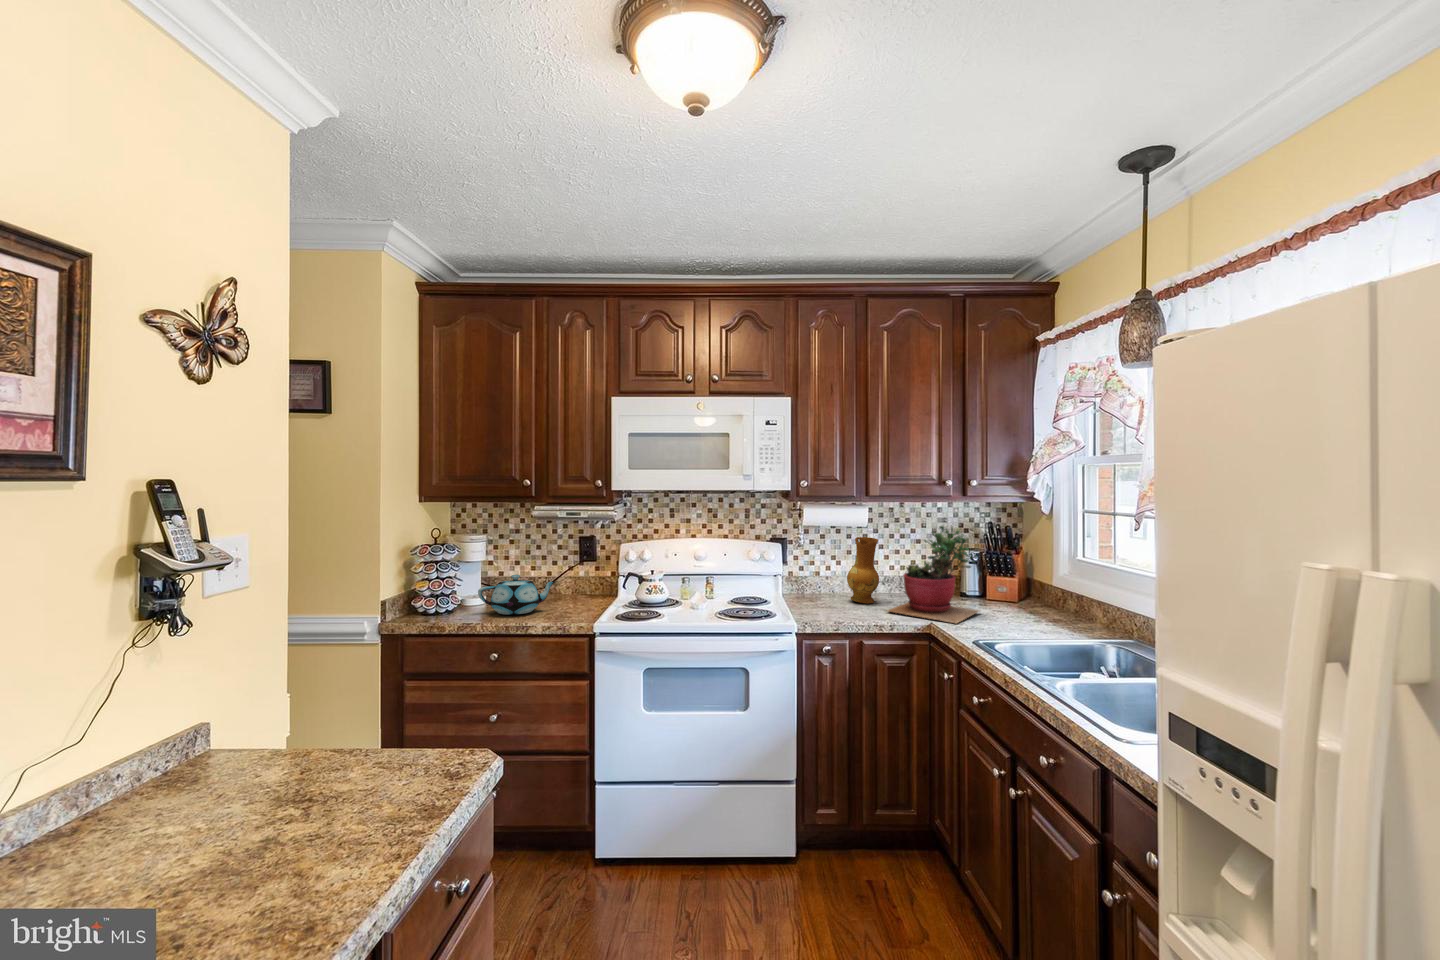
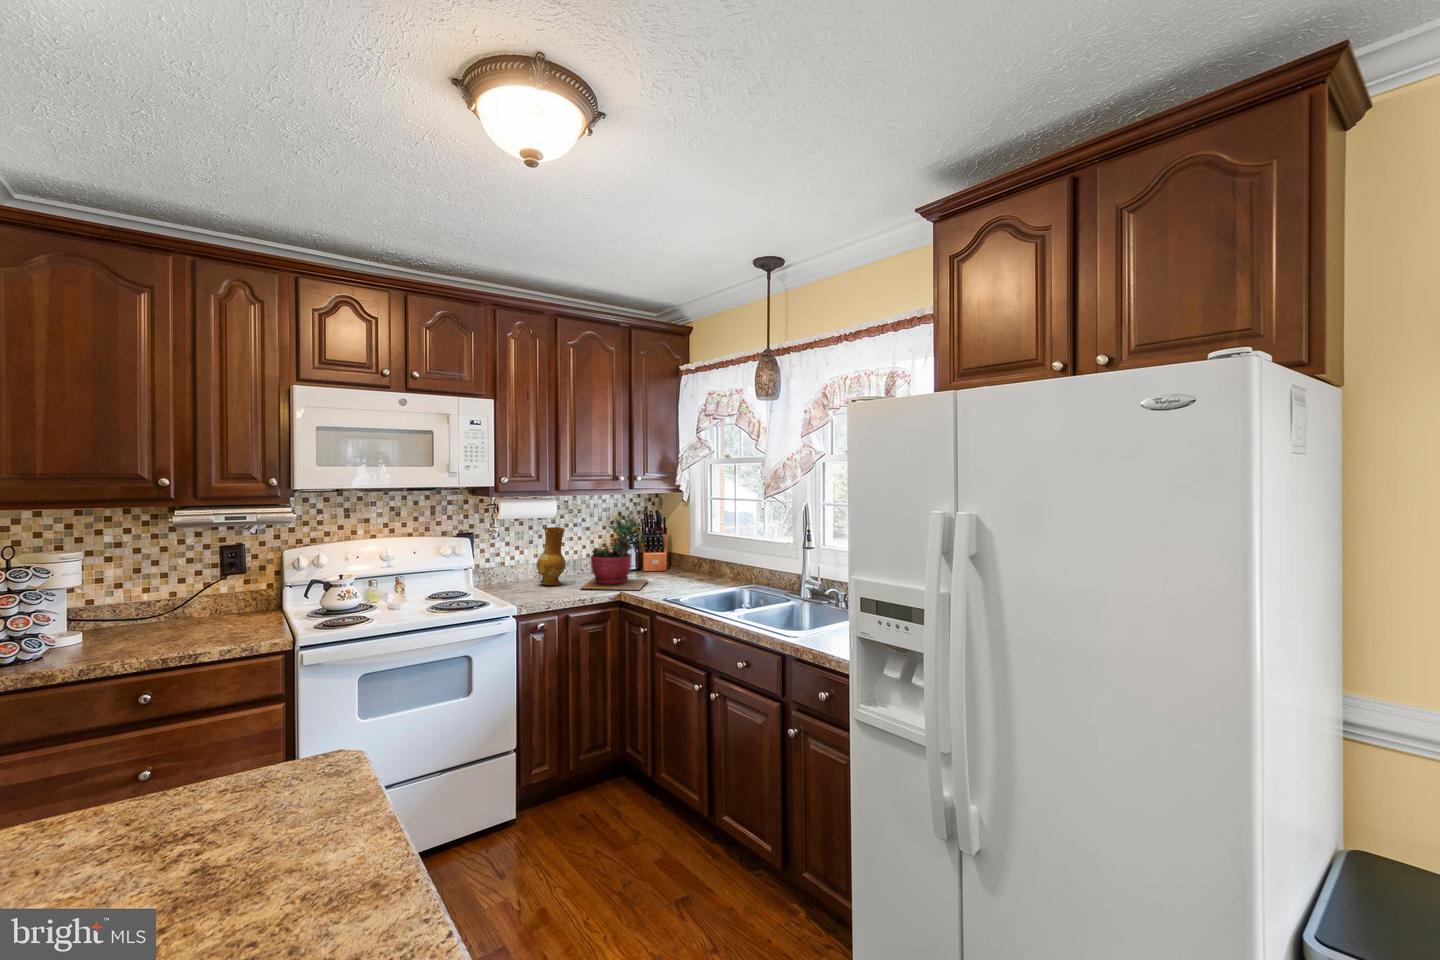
teapot: present [478,575,556,615] -> none [105,596,221,645]

